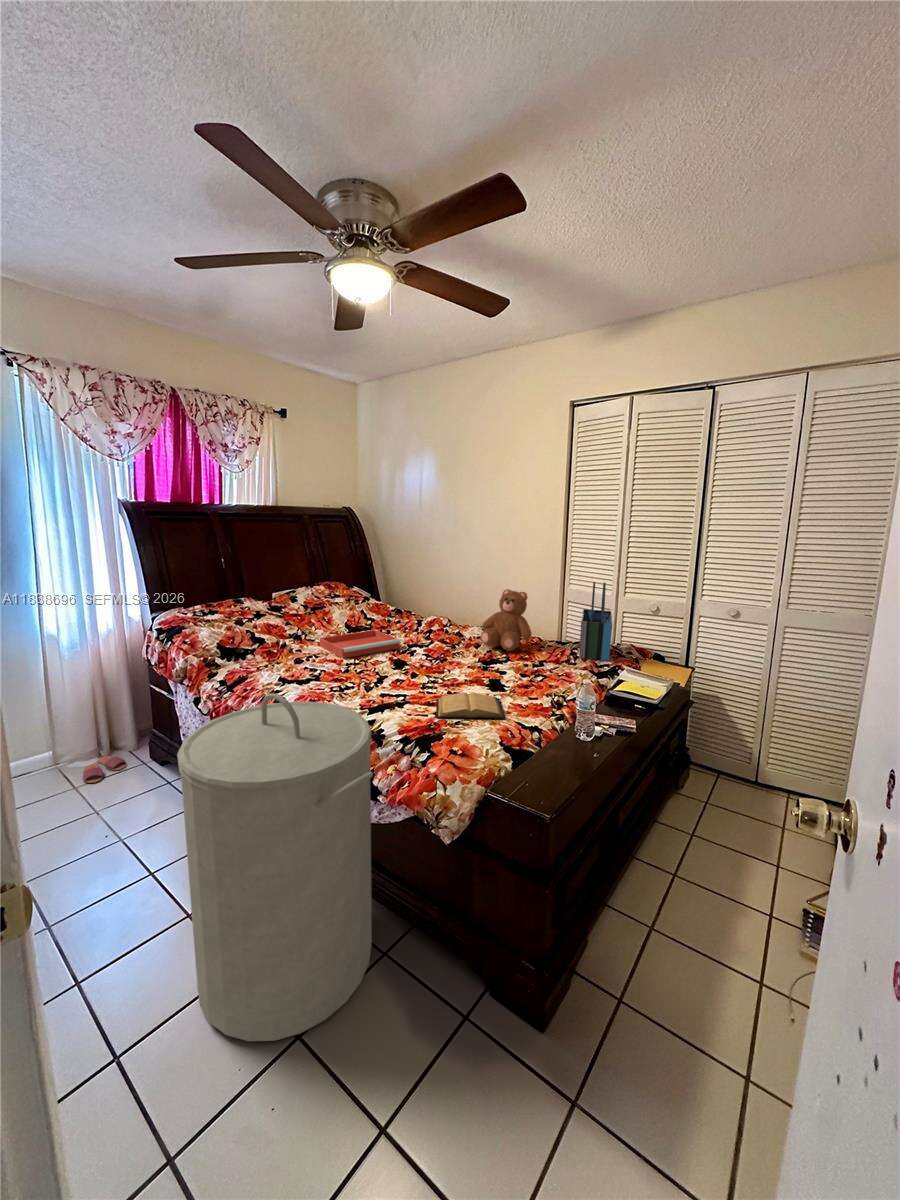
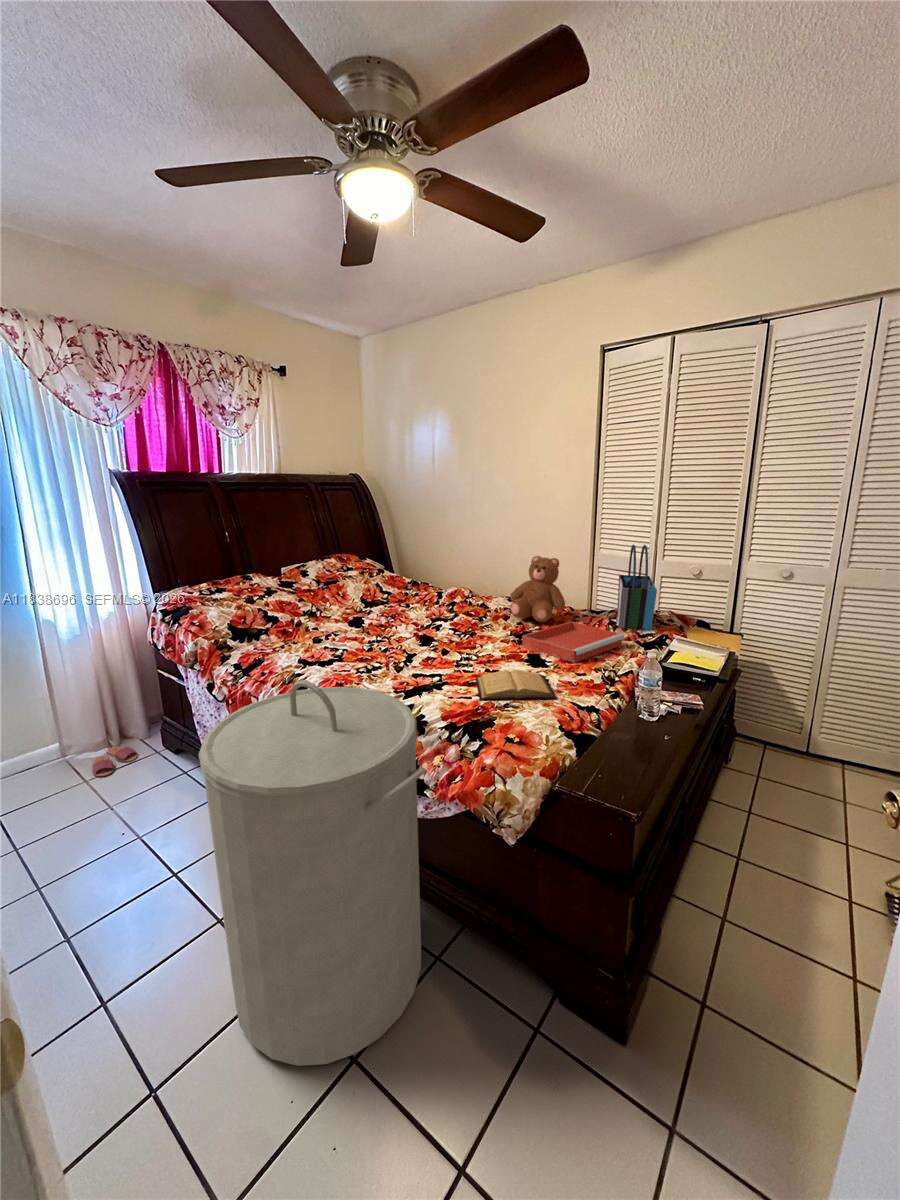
tray: present [320,630,401,658] -> present [522,622,624,663]

